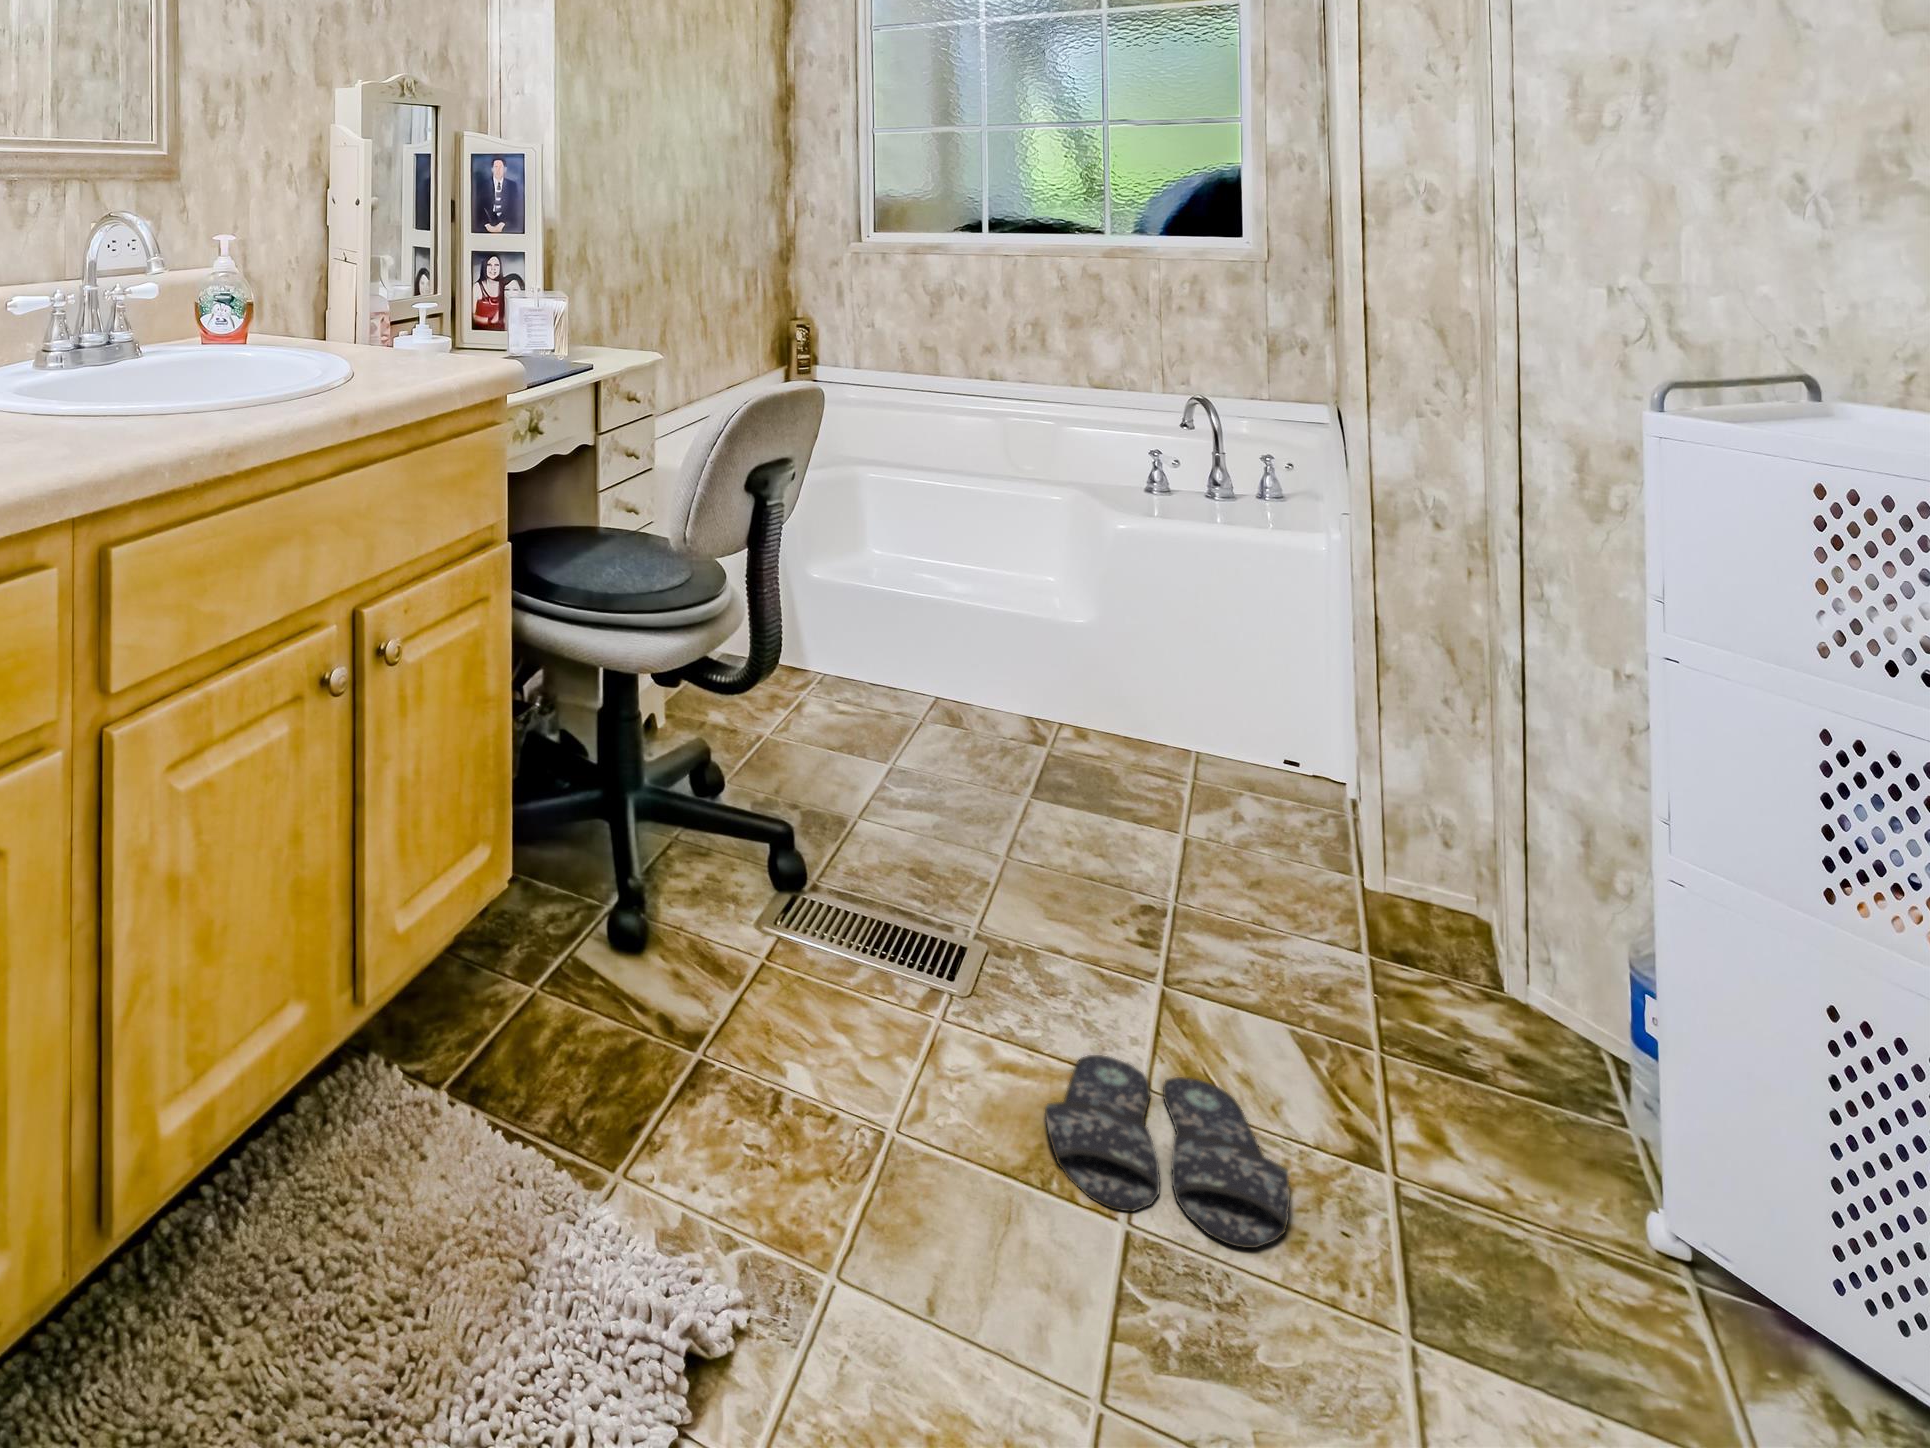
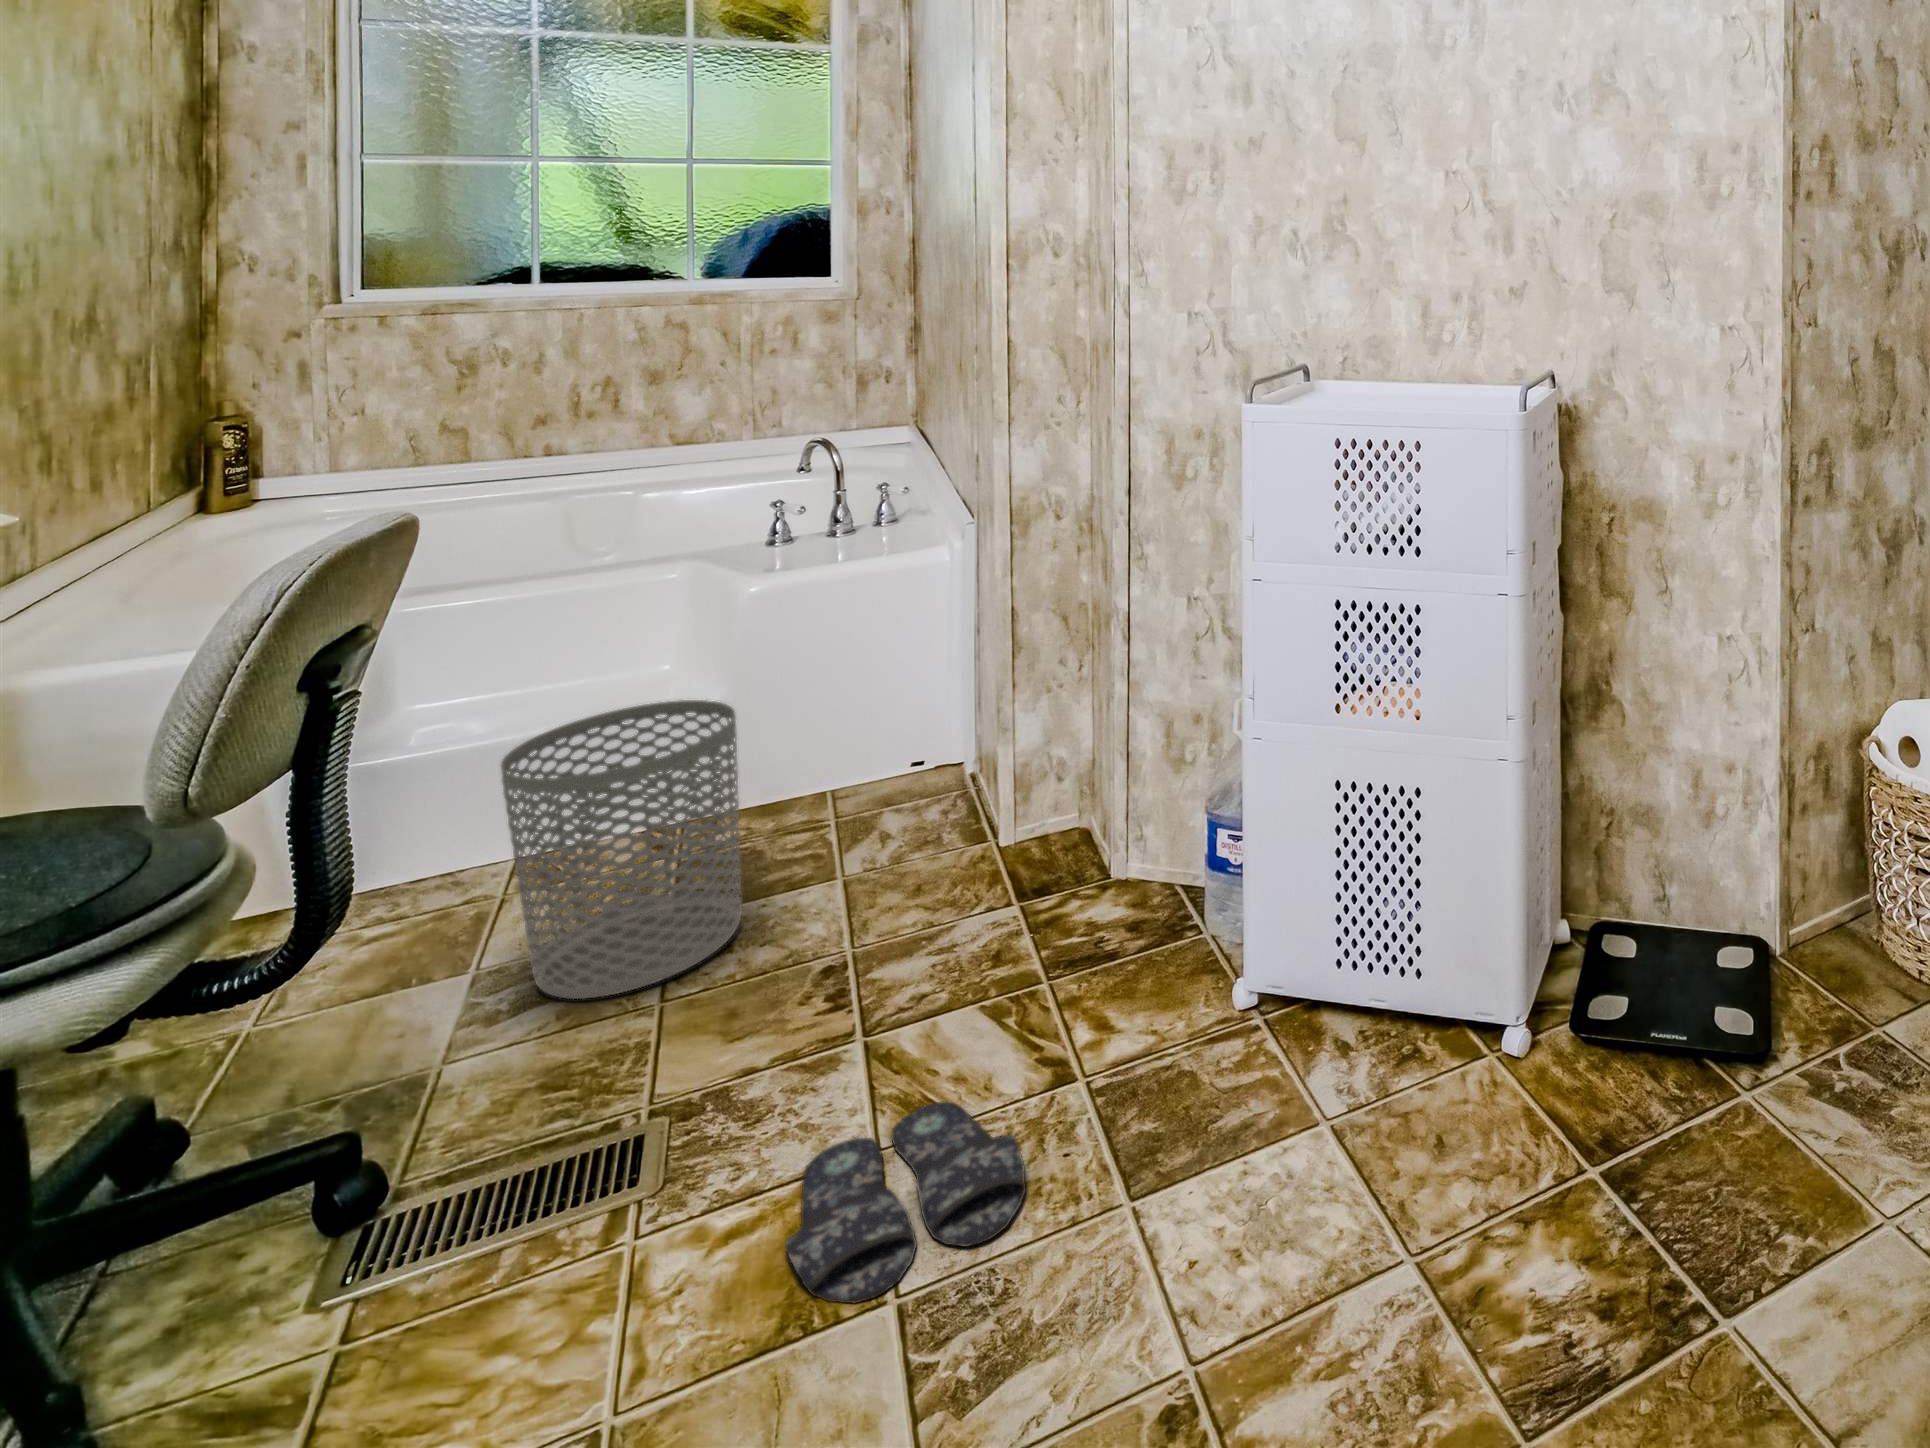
waste bin: none [915,602,1095,841] -> present [501,700,742,999]

